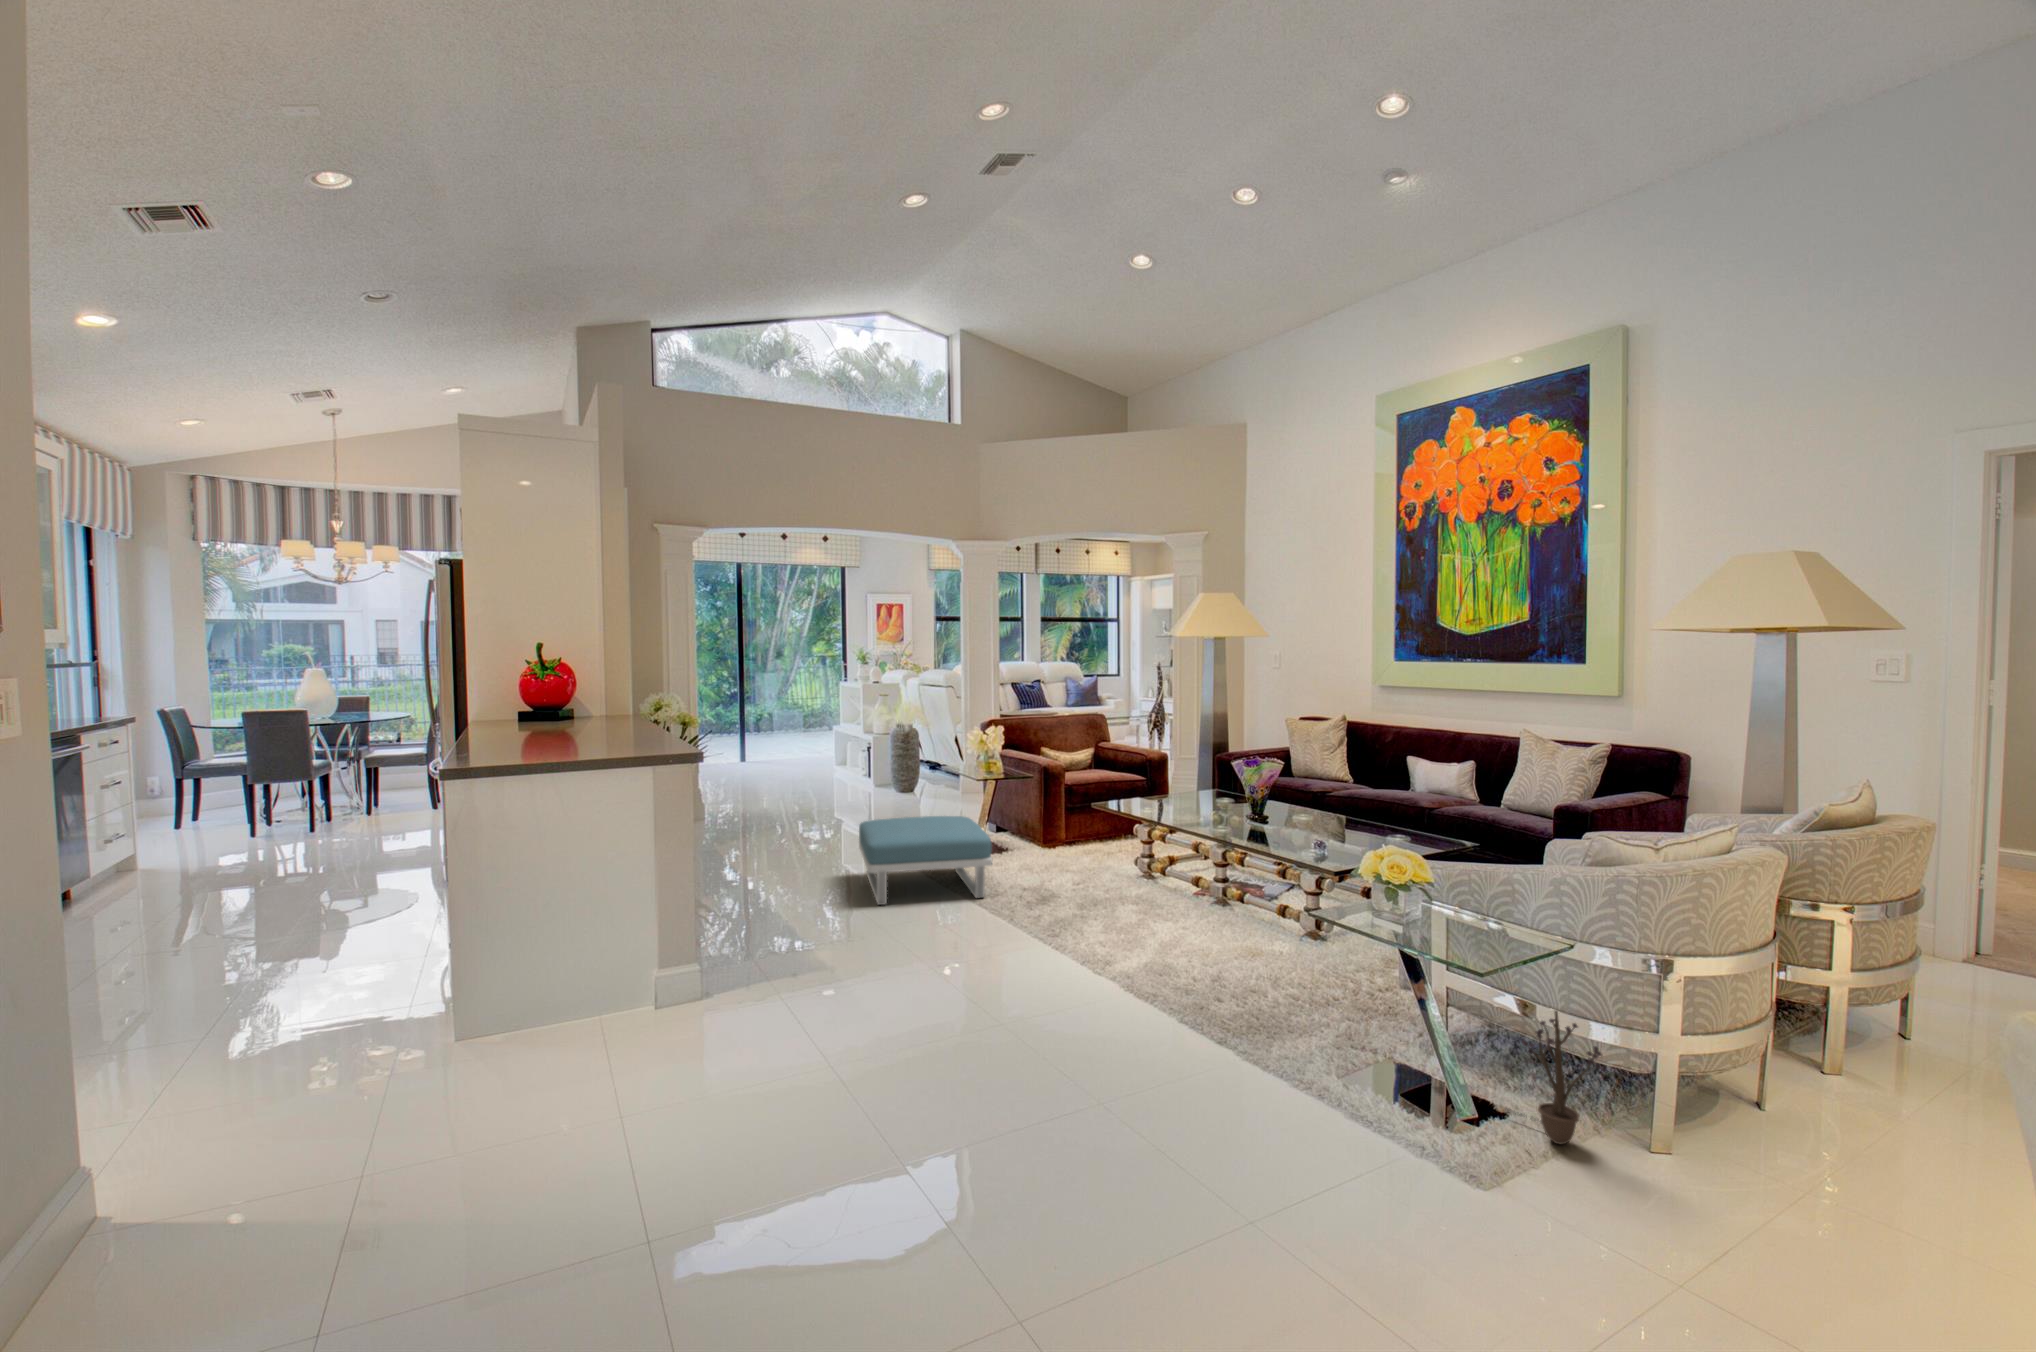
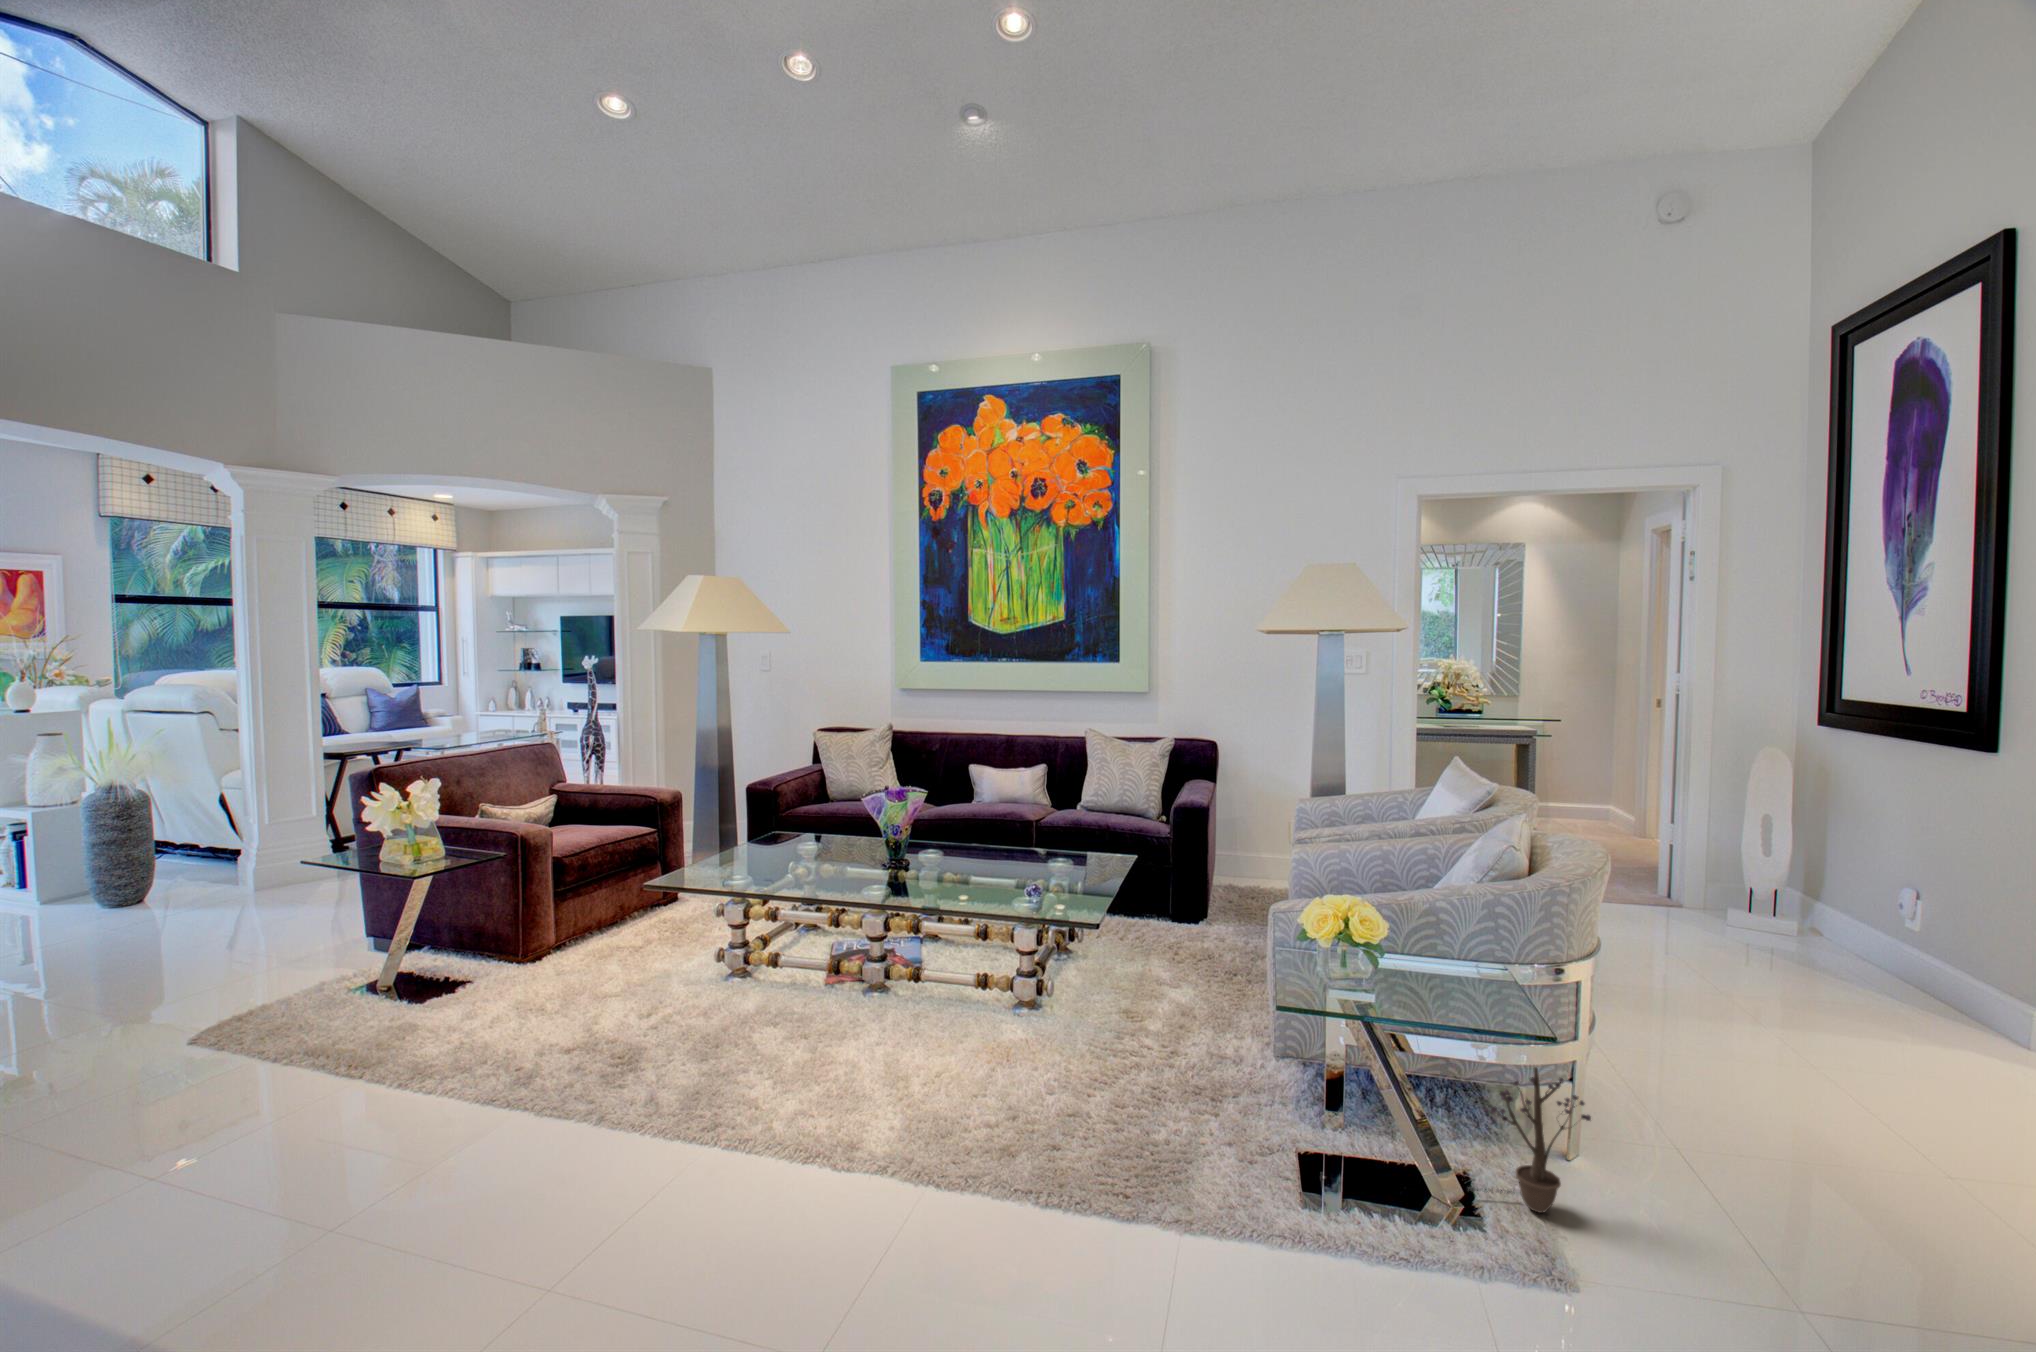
footstool: present [859,816,993,905] -> none [178,949,518,1175]

